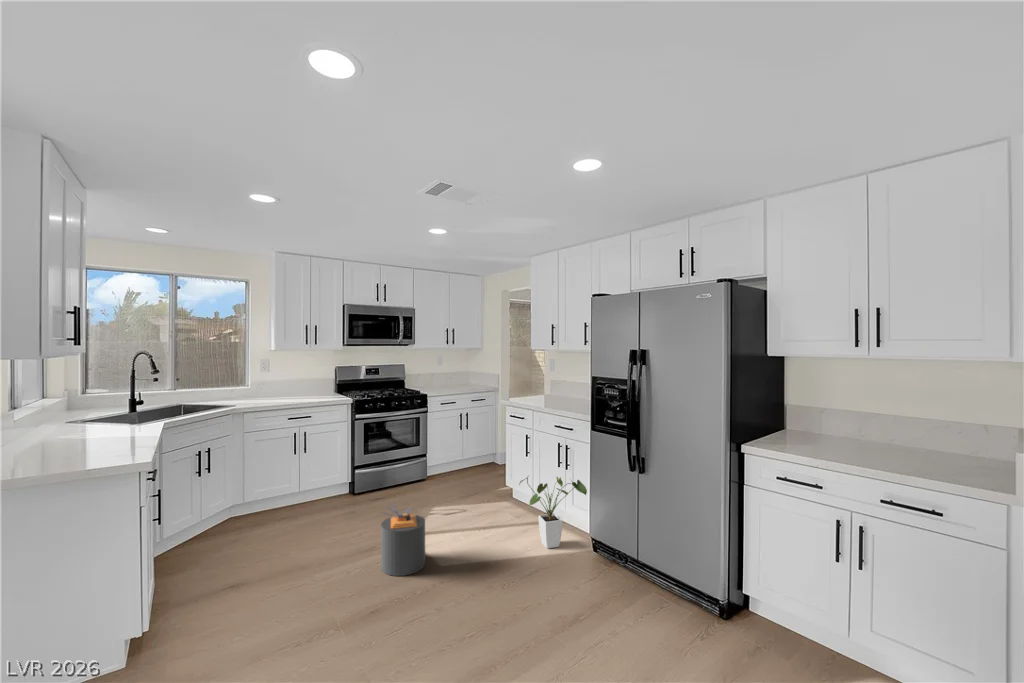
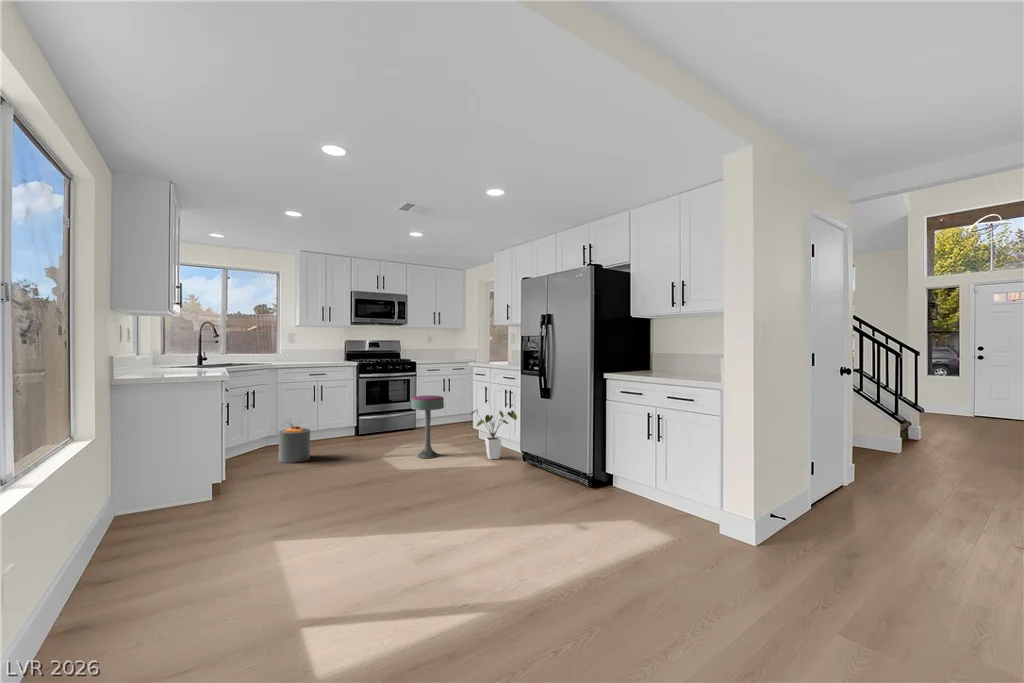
bar stool: none [434,455,479,548] -> present [411,396,444,458]
trash can: present [381,504,425,576] -> present [279,419,310,463]

